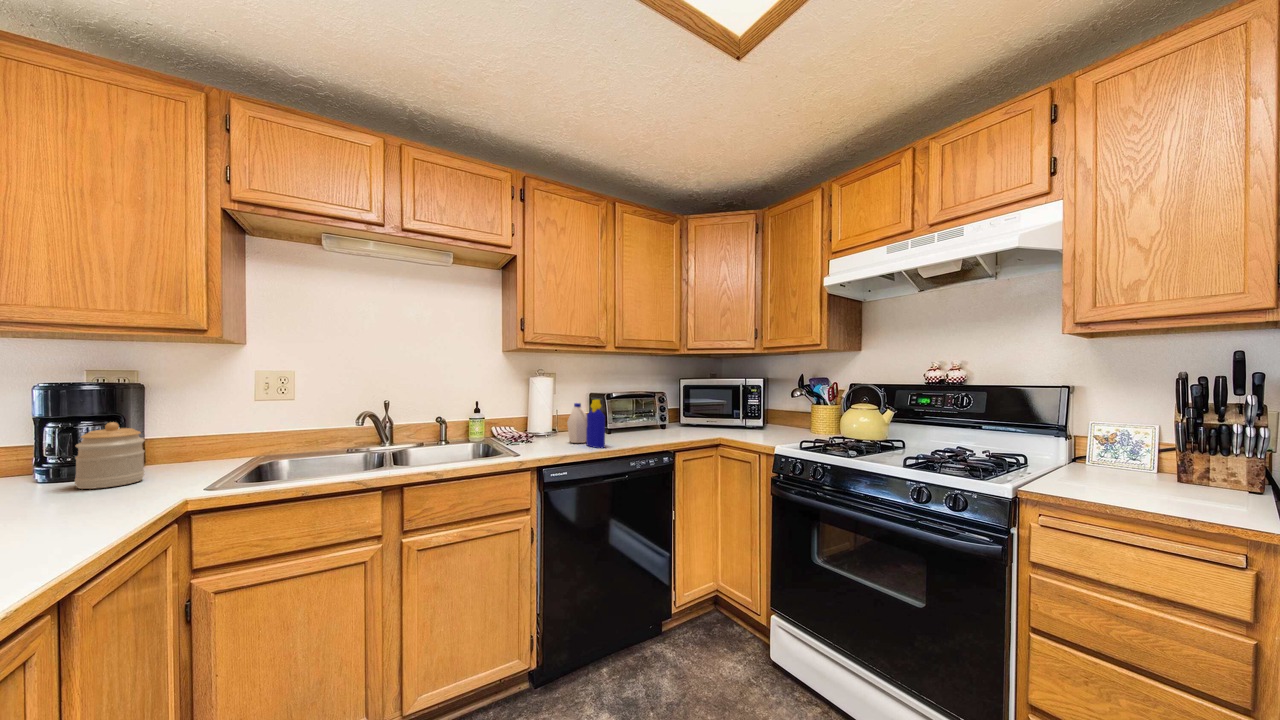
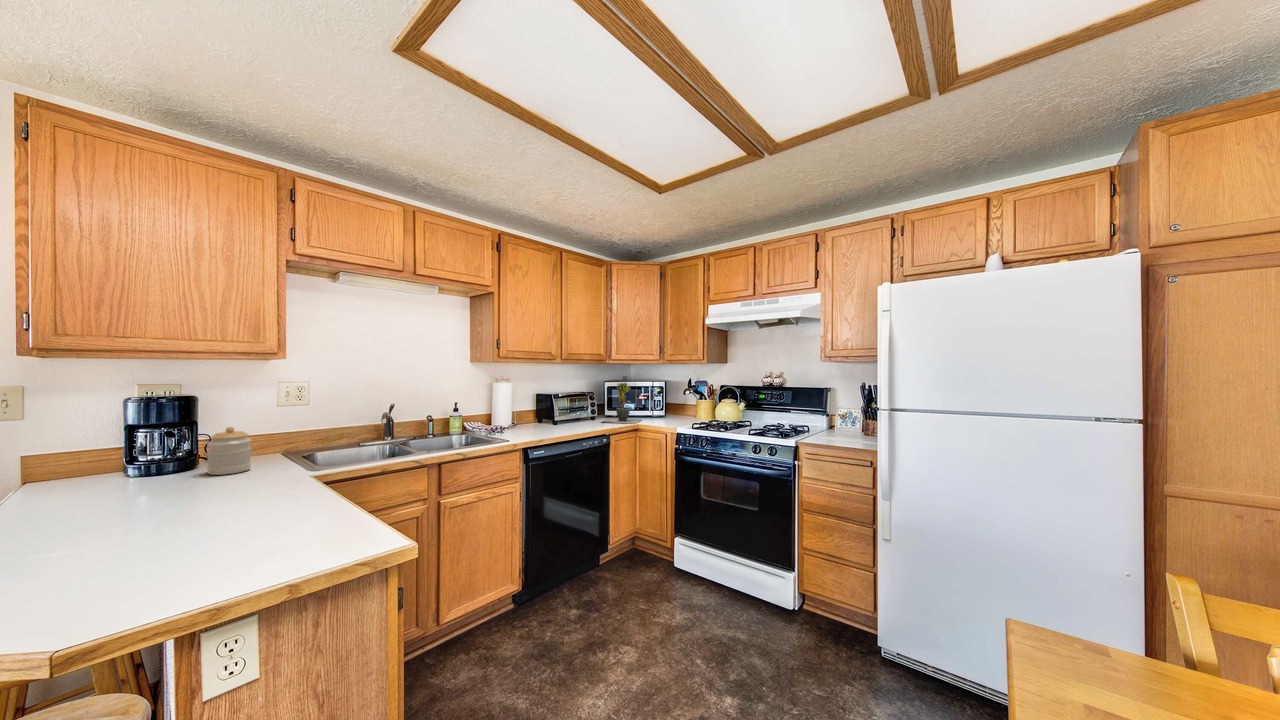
potted plant: none [670,377,732,437] -> present [601,383,641,424]
bottle: present [567,400,605,448] -> none [532,400,564,434]

